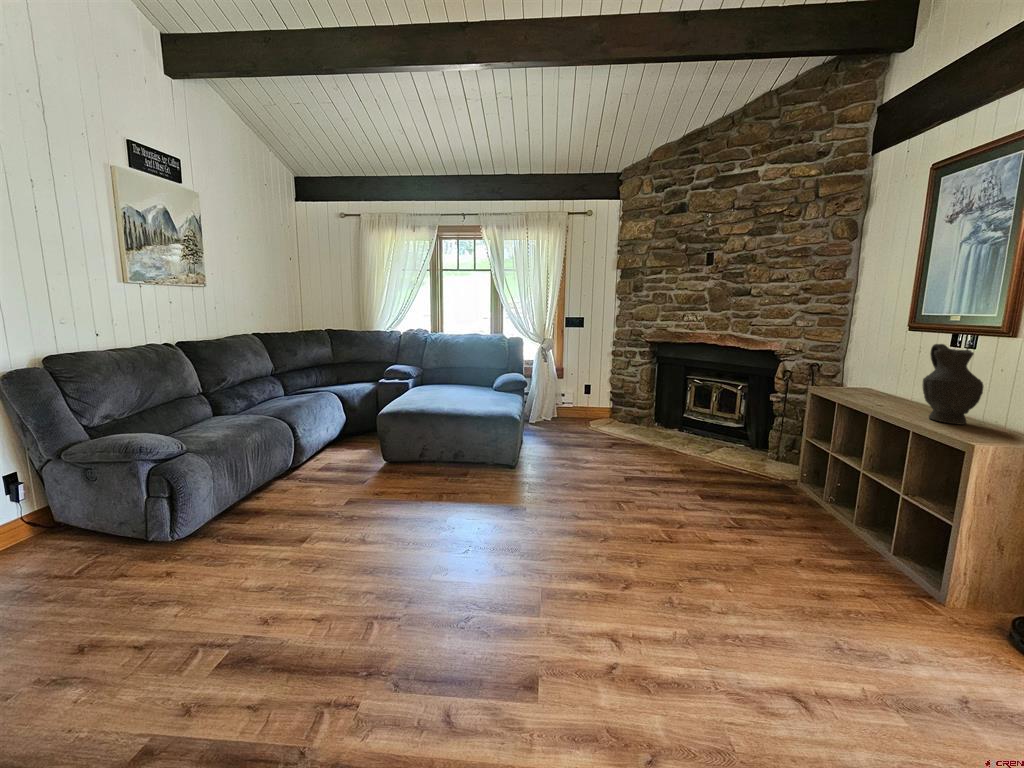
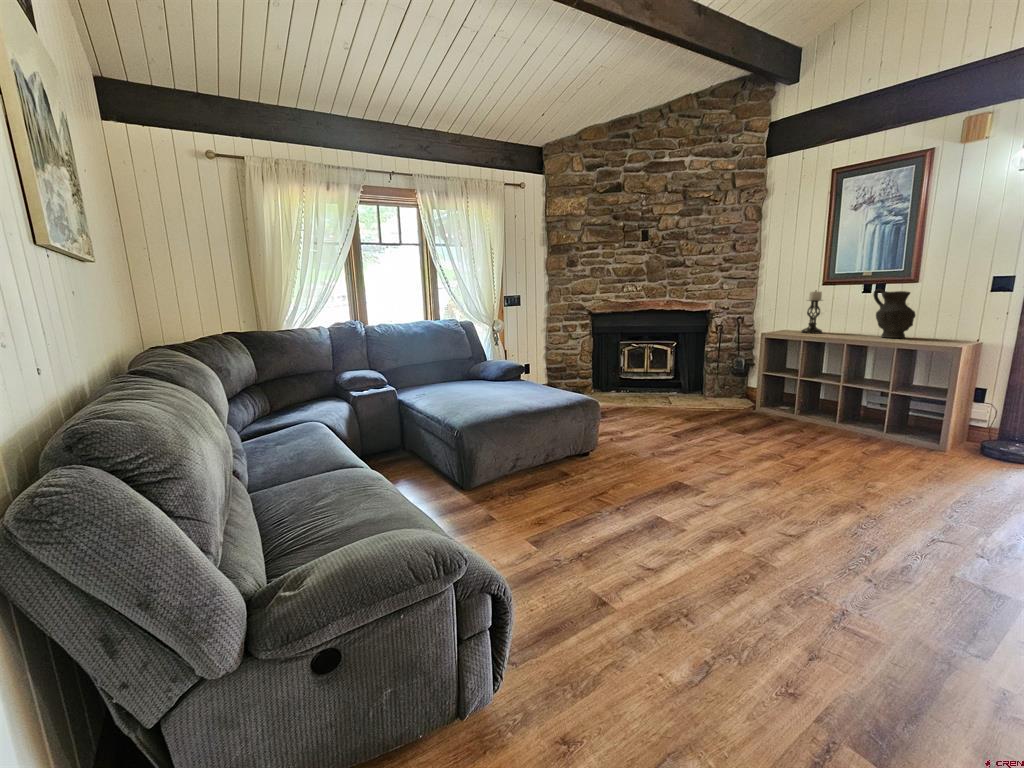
candle holder: none [859,337,896,400] -> present [801,290,822,333]

